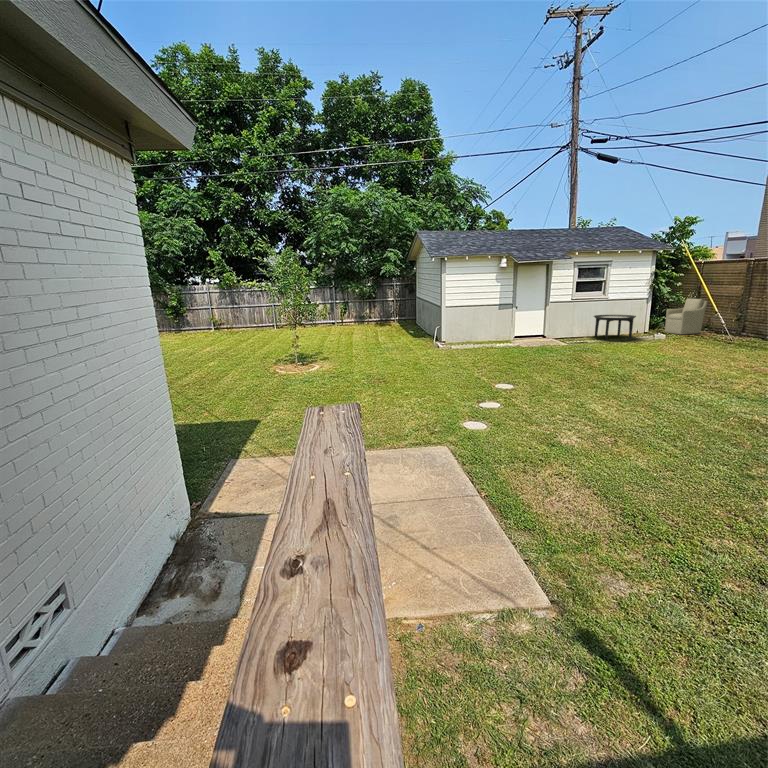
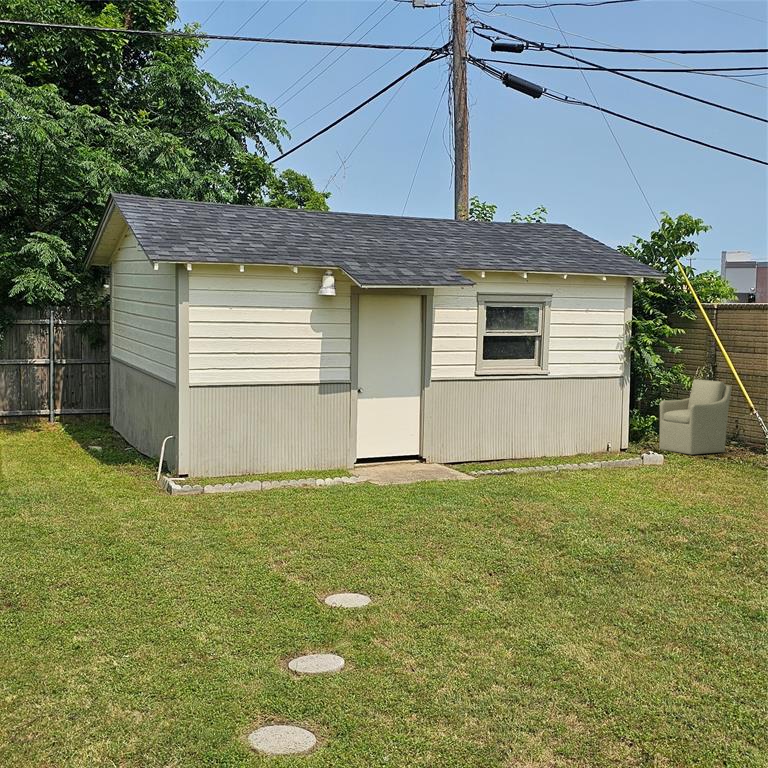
round table: present [594,315,636,340] -> none [523,411,609,468]

